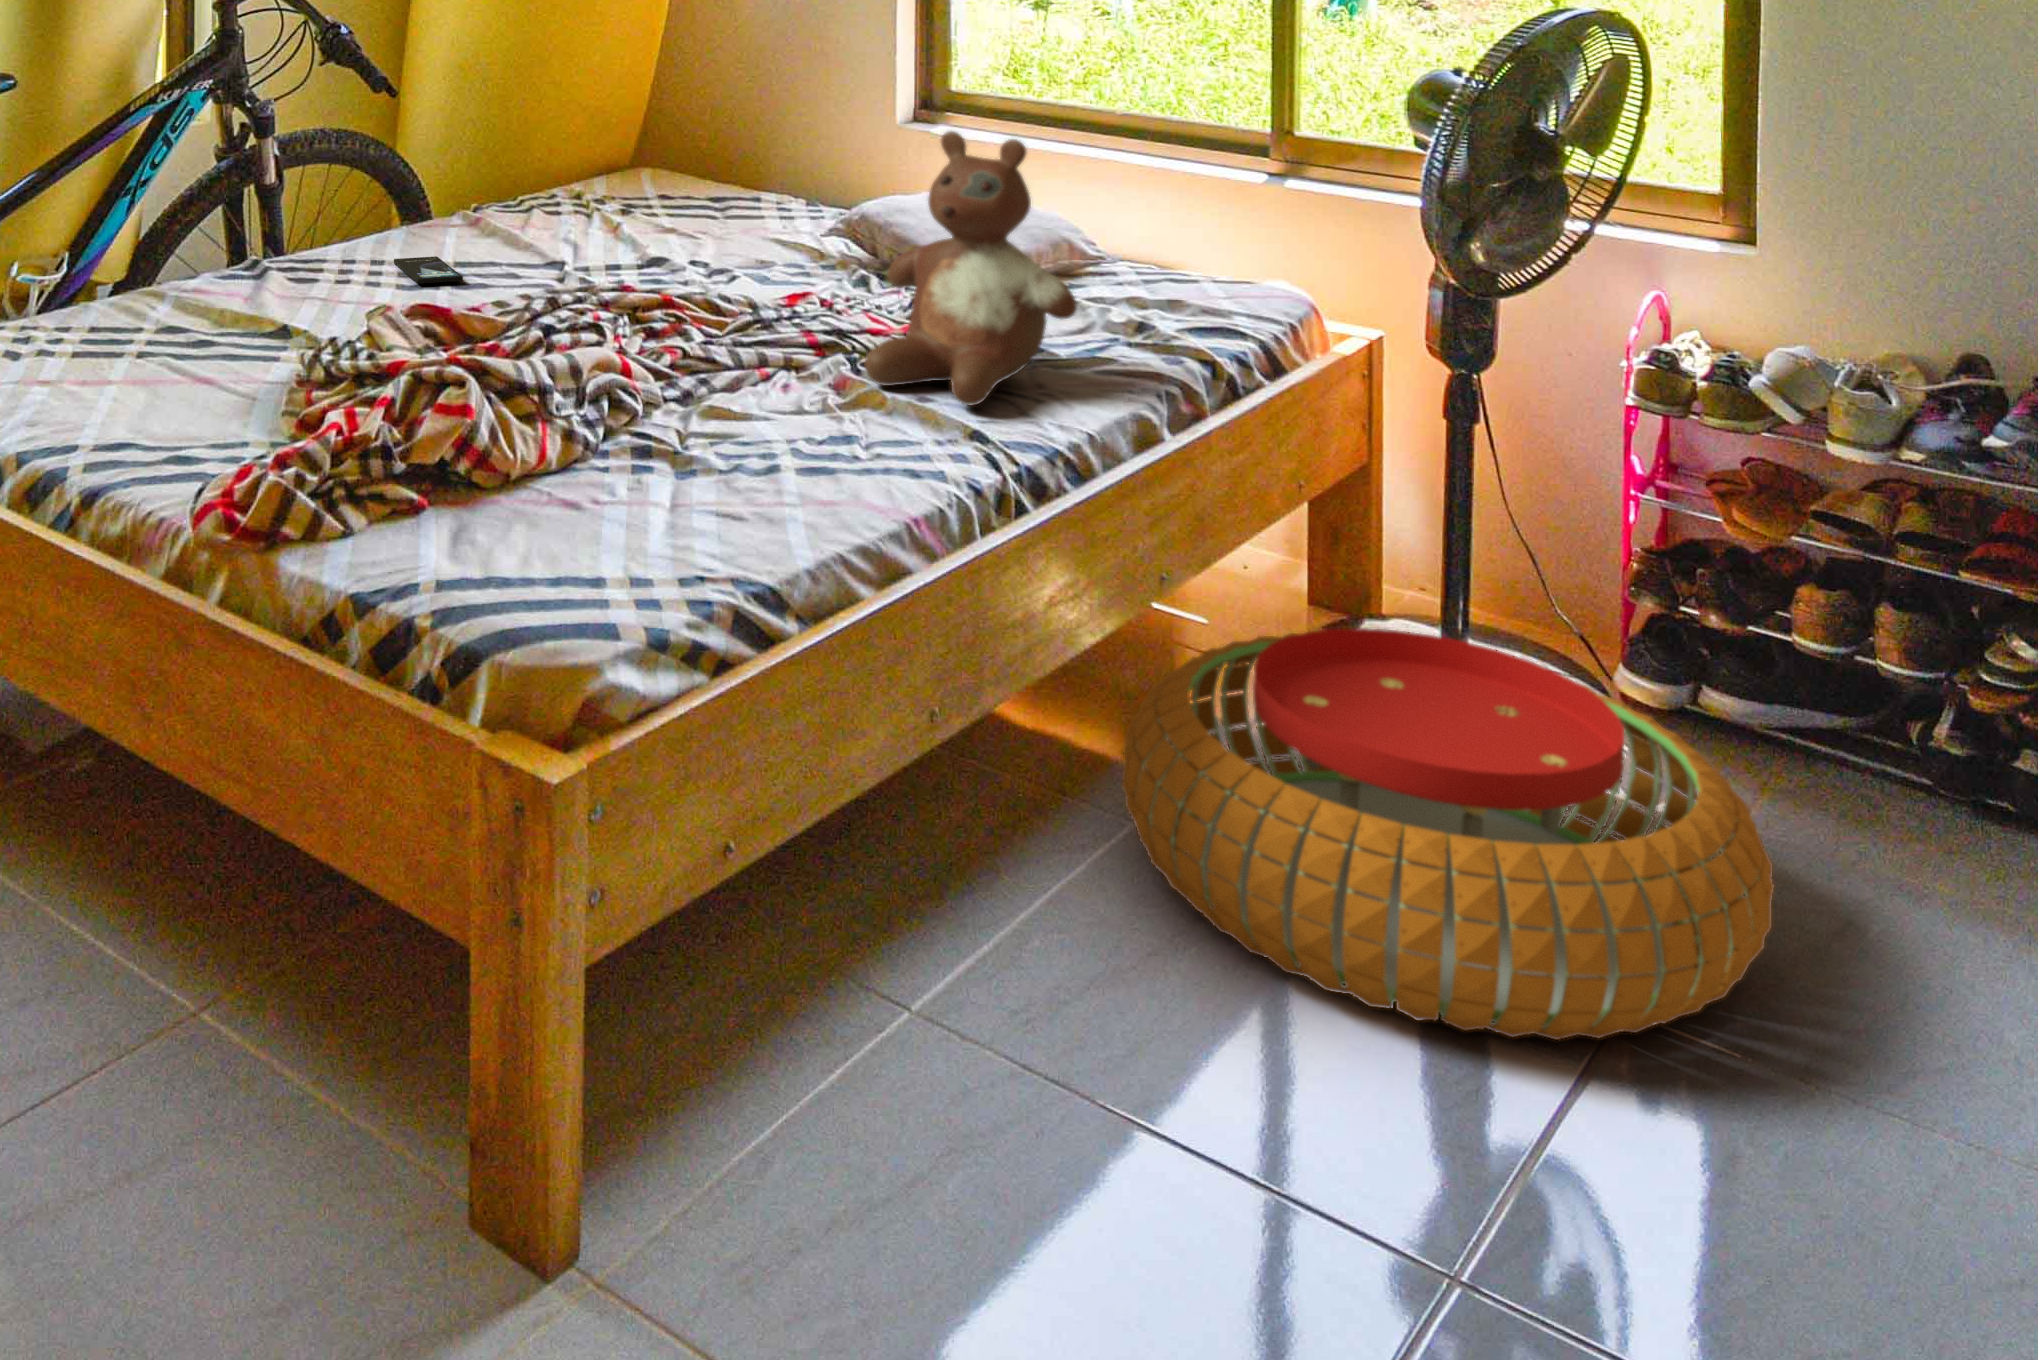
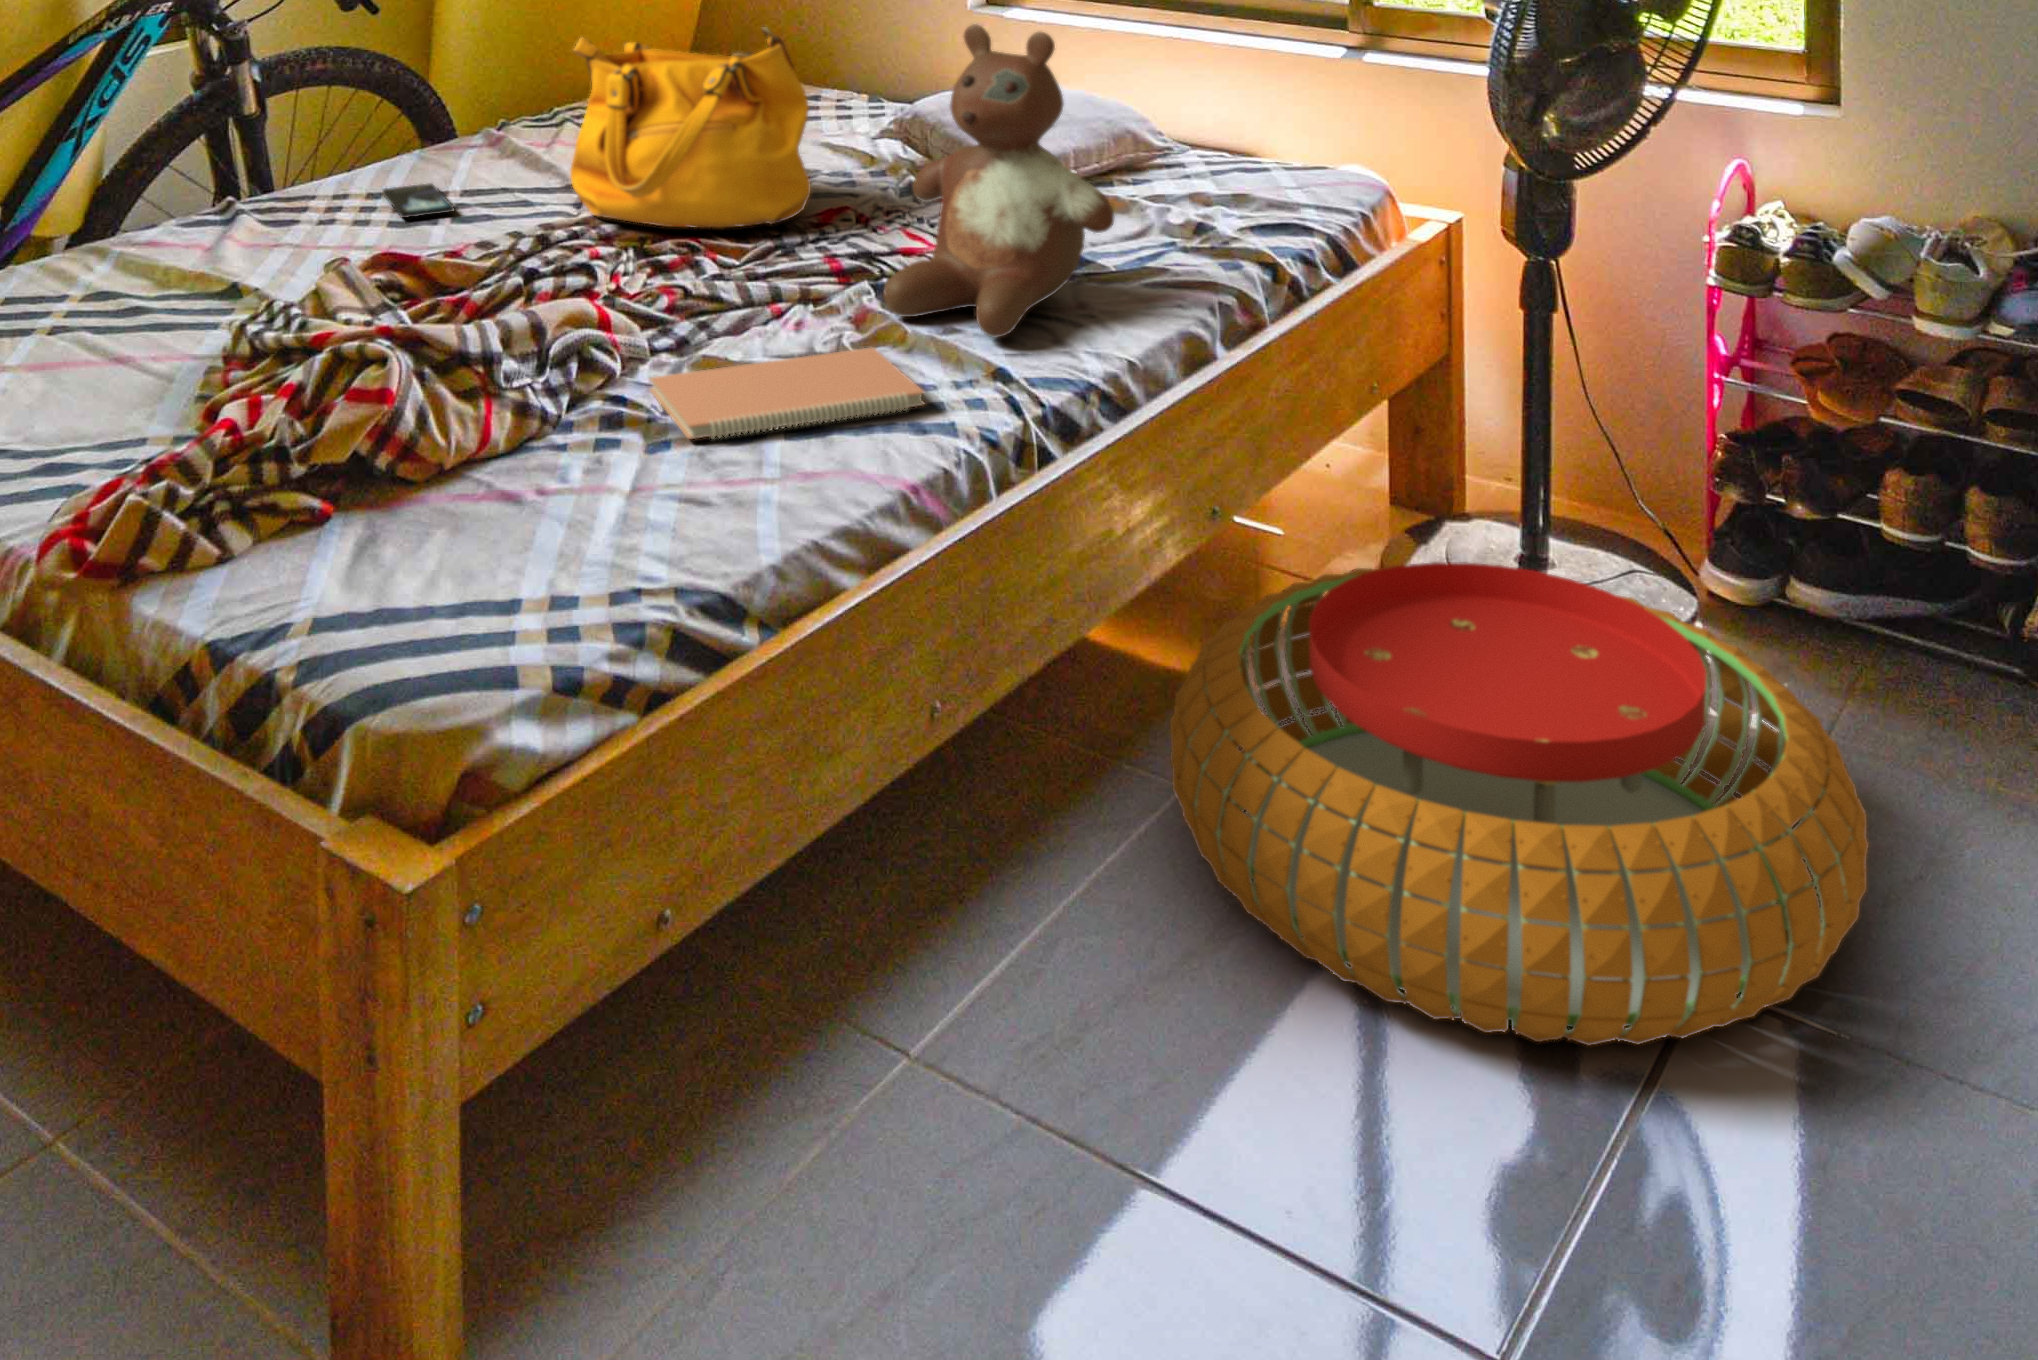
handbag: none [565,129,784,305] -> present [570,27,811,228]
notebook: none [669,406,916,470] -> present [650,348,925,439]

